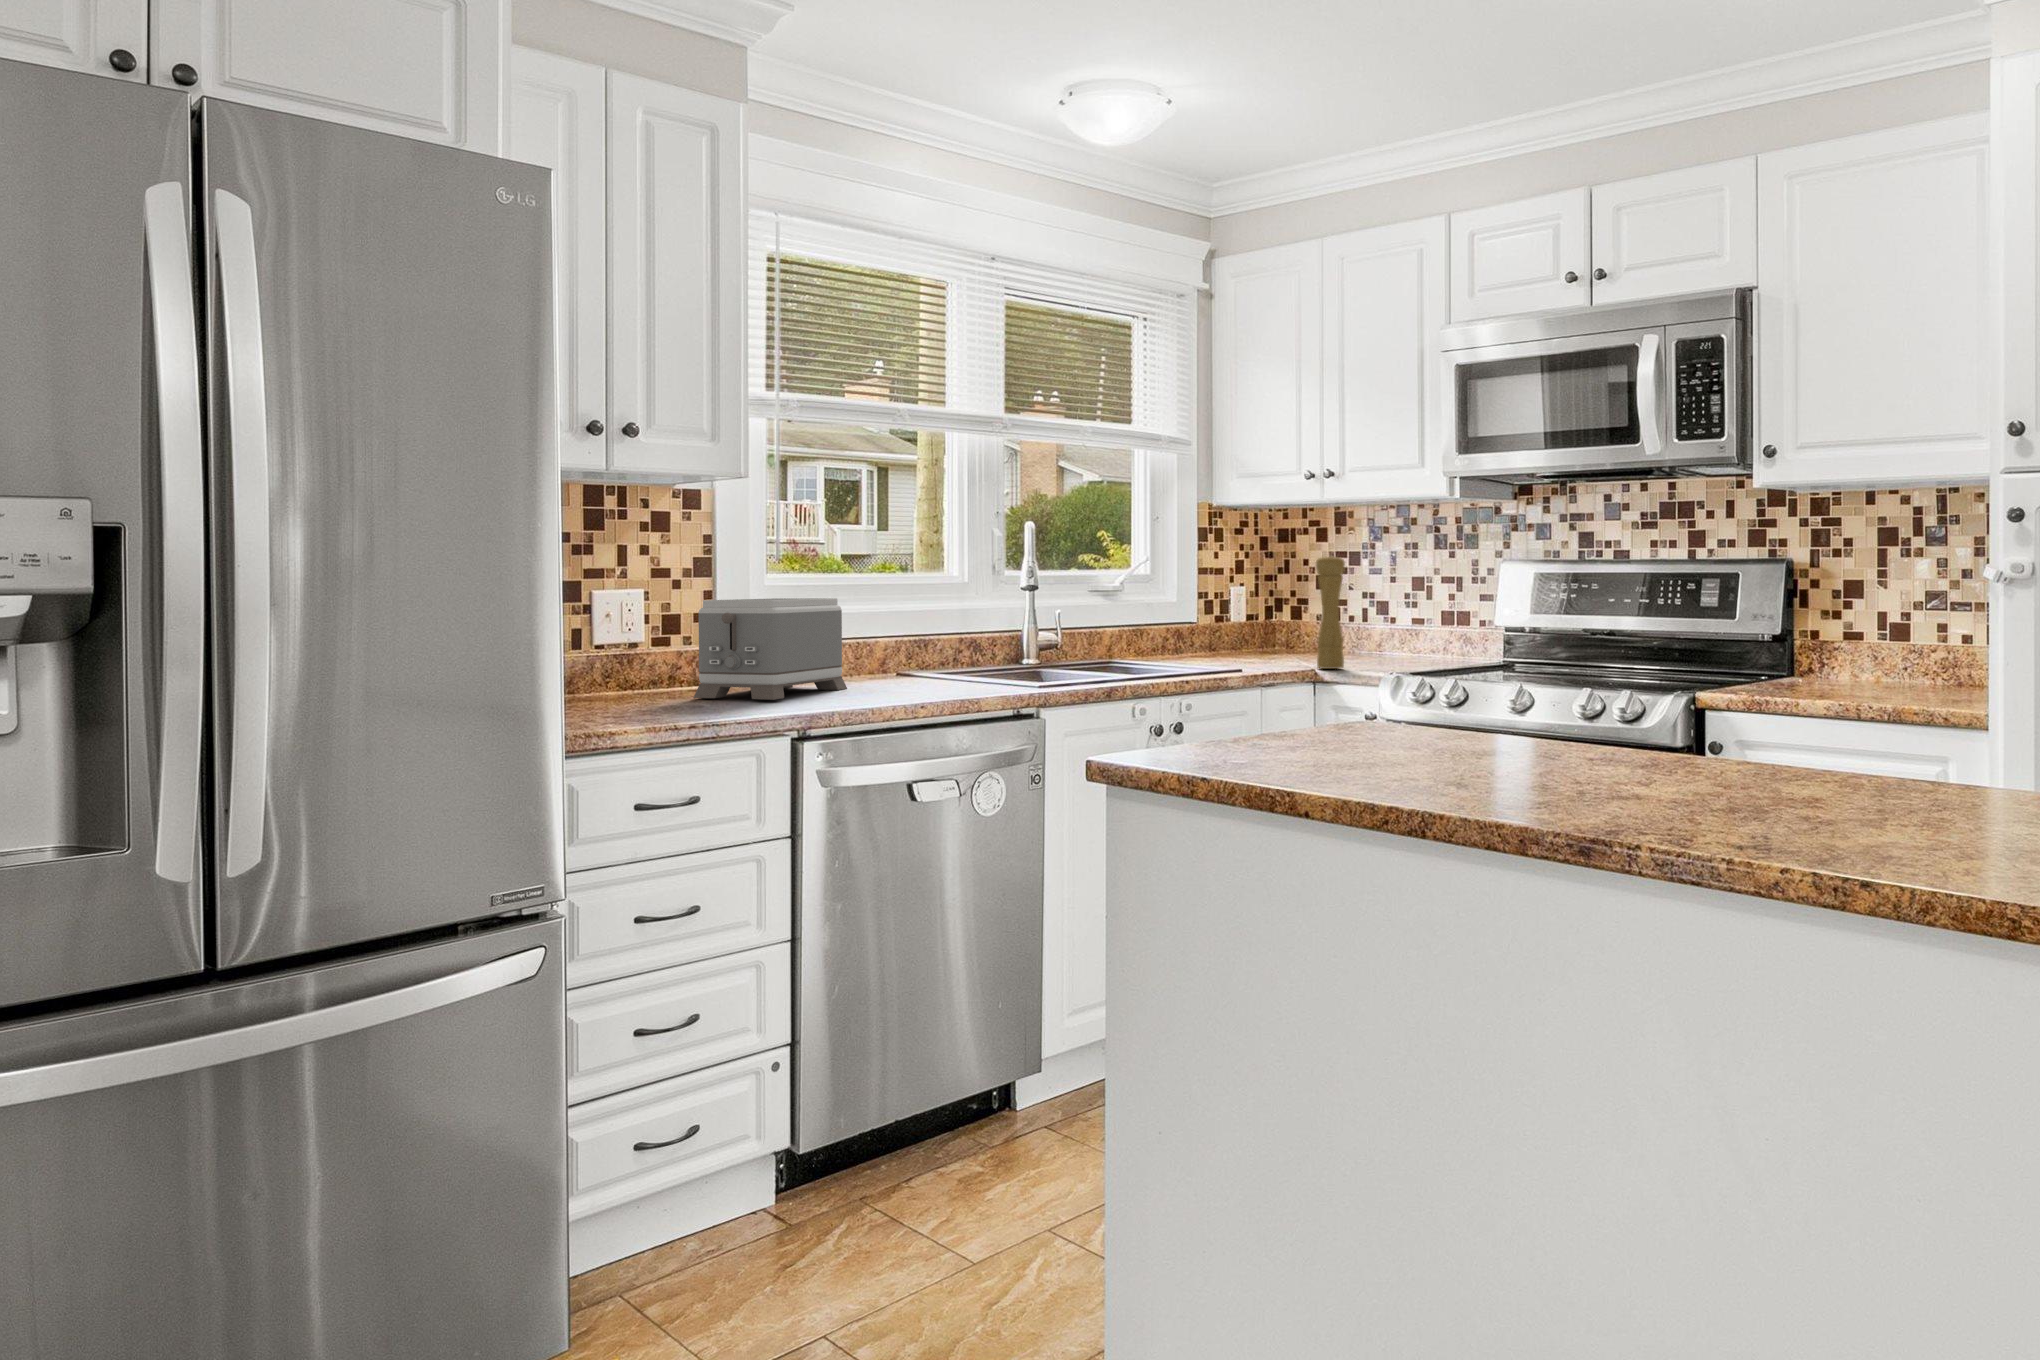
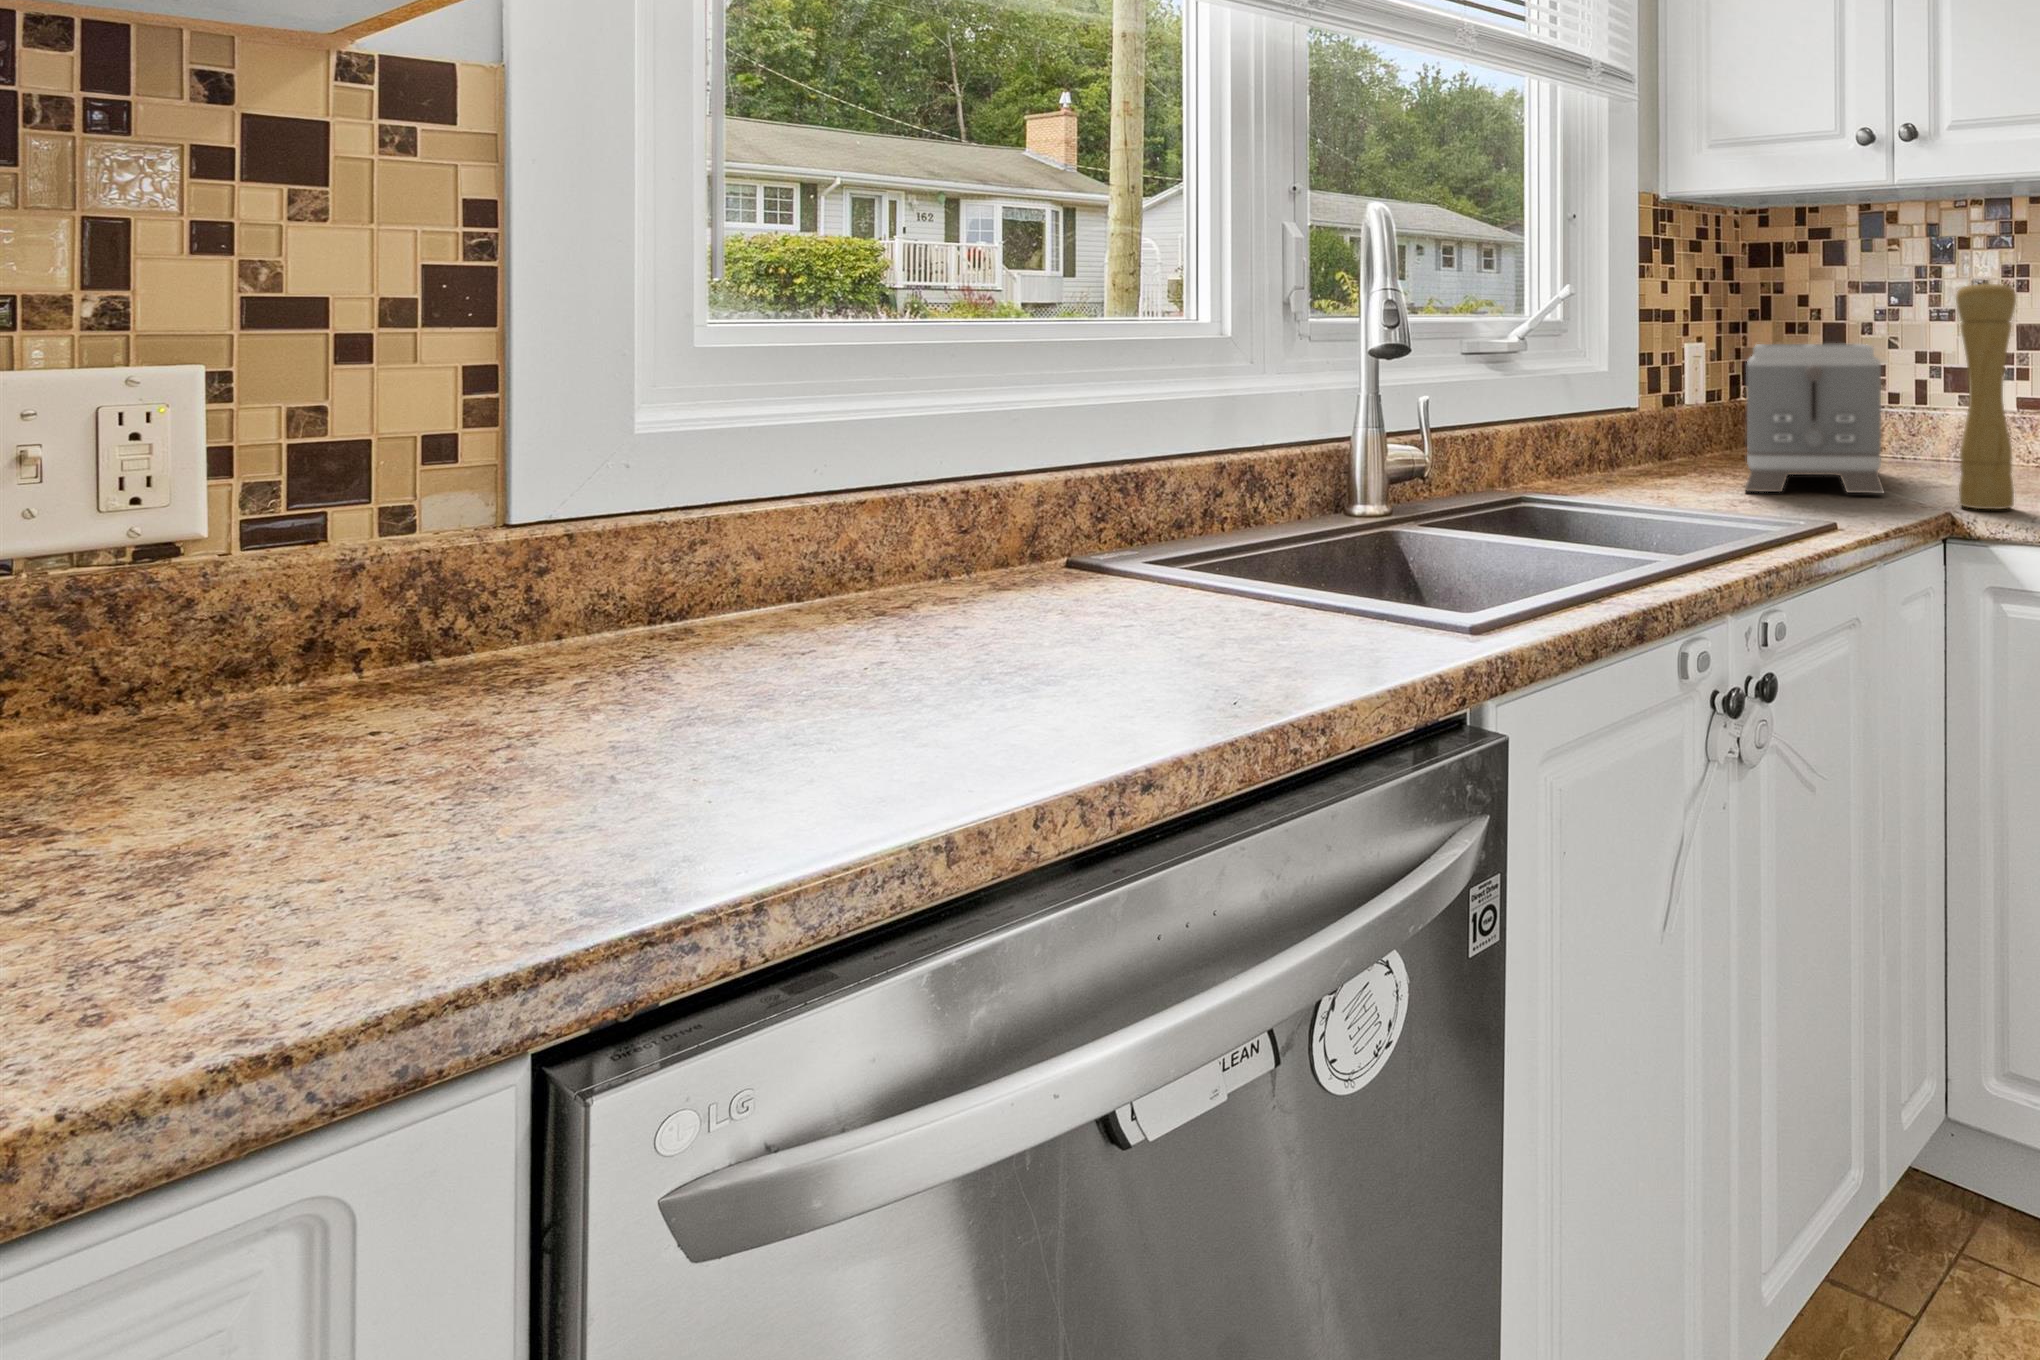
toaster: present [694,598,847,700] -> present [1745,344,1884,493]

